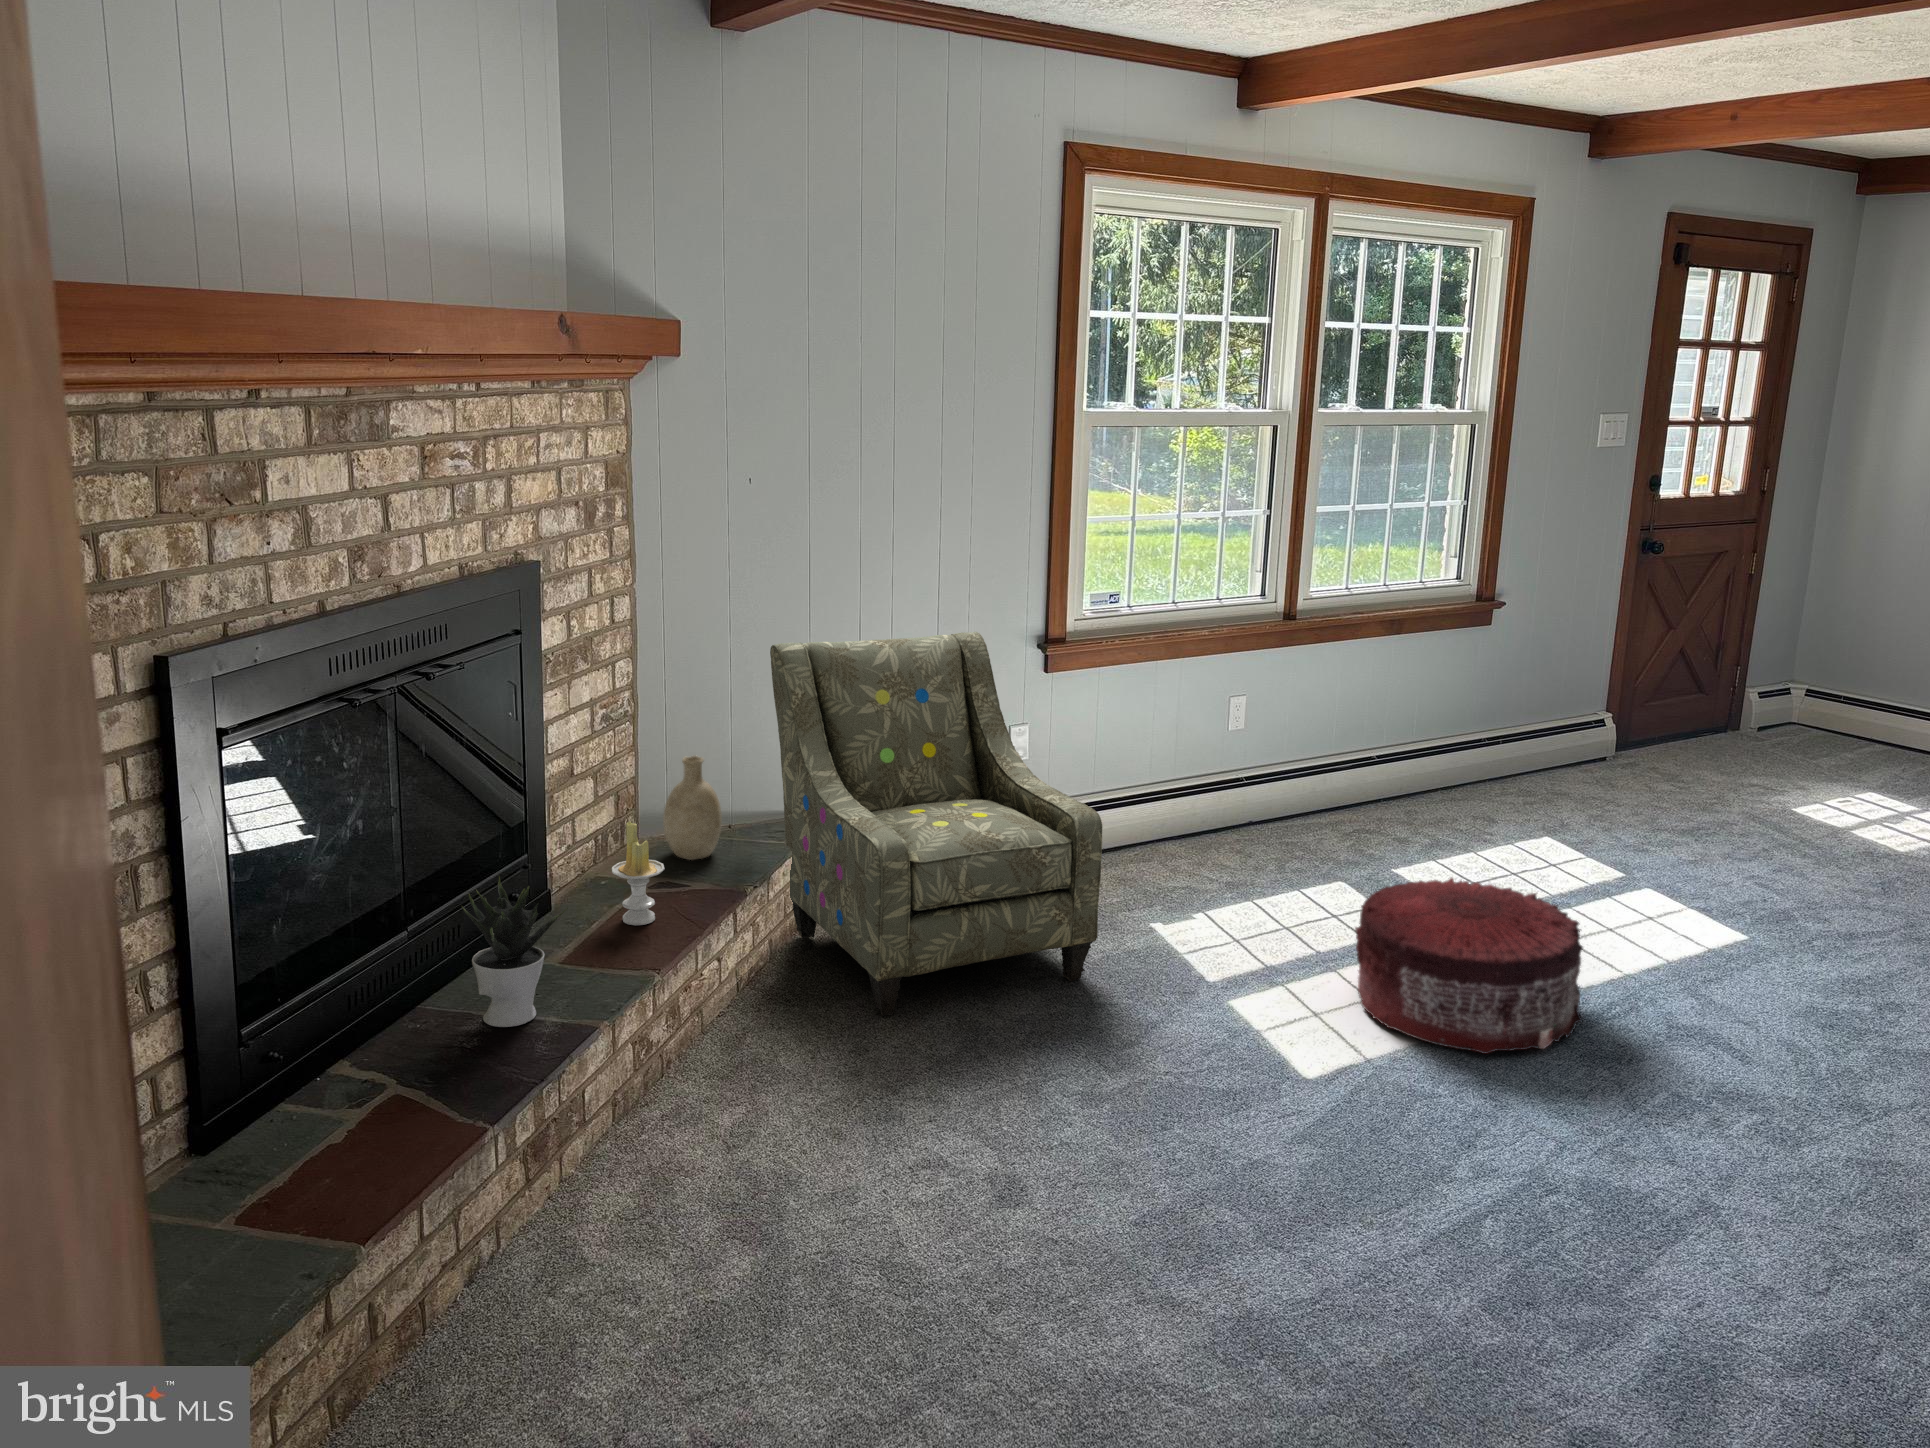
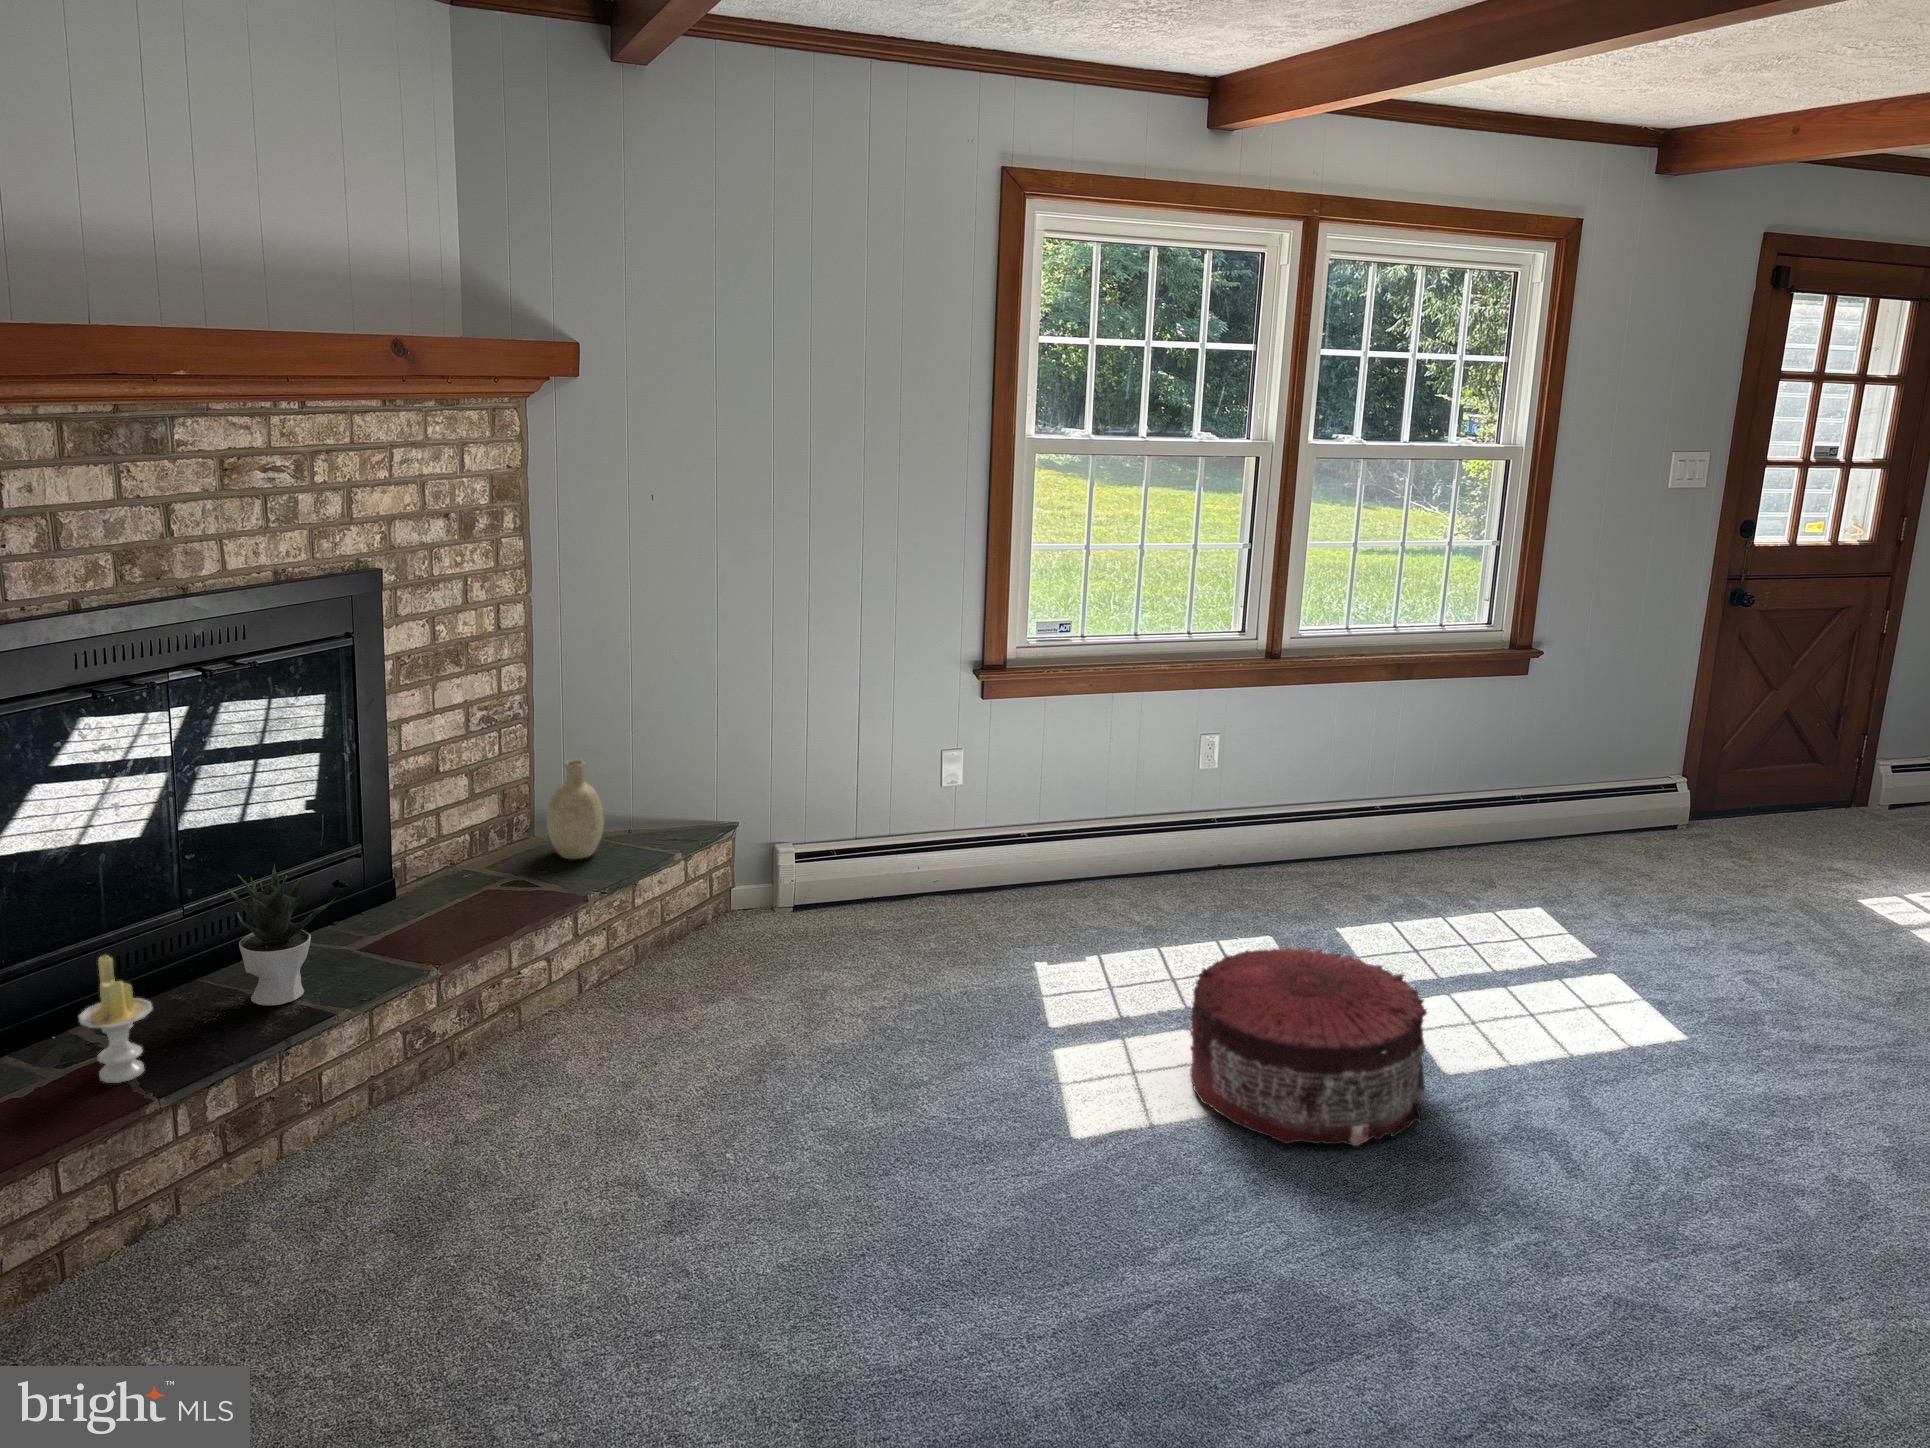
armchair: present [770,632,1102,1016] -> none [666,655,941,1030]
candle: present [612,822,664,925] -> present [79,955,152,1083]

